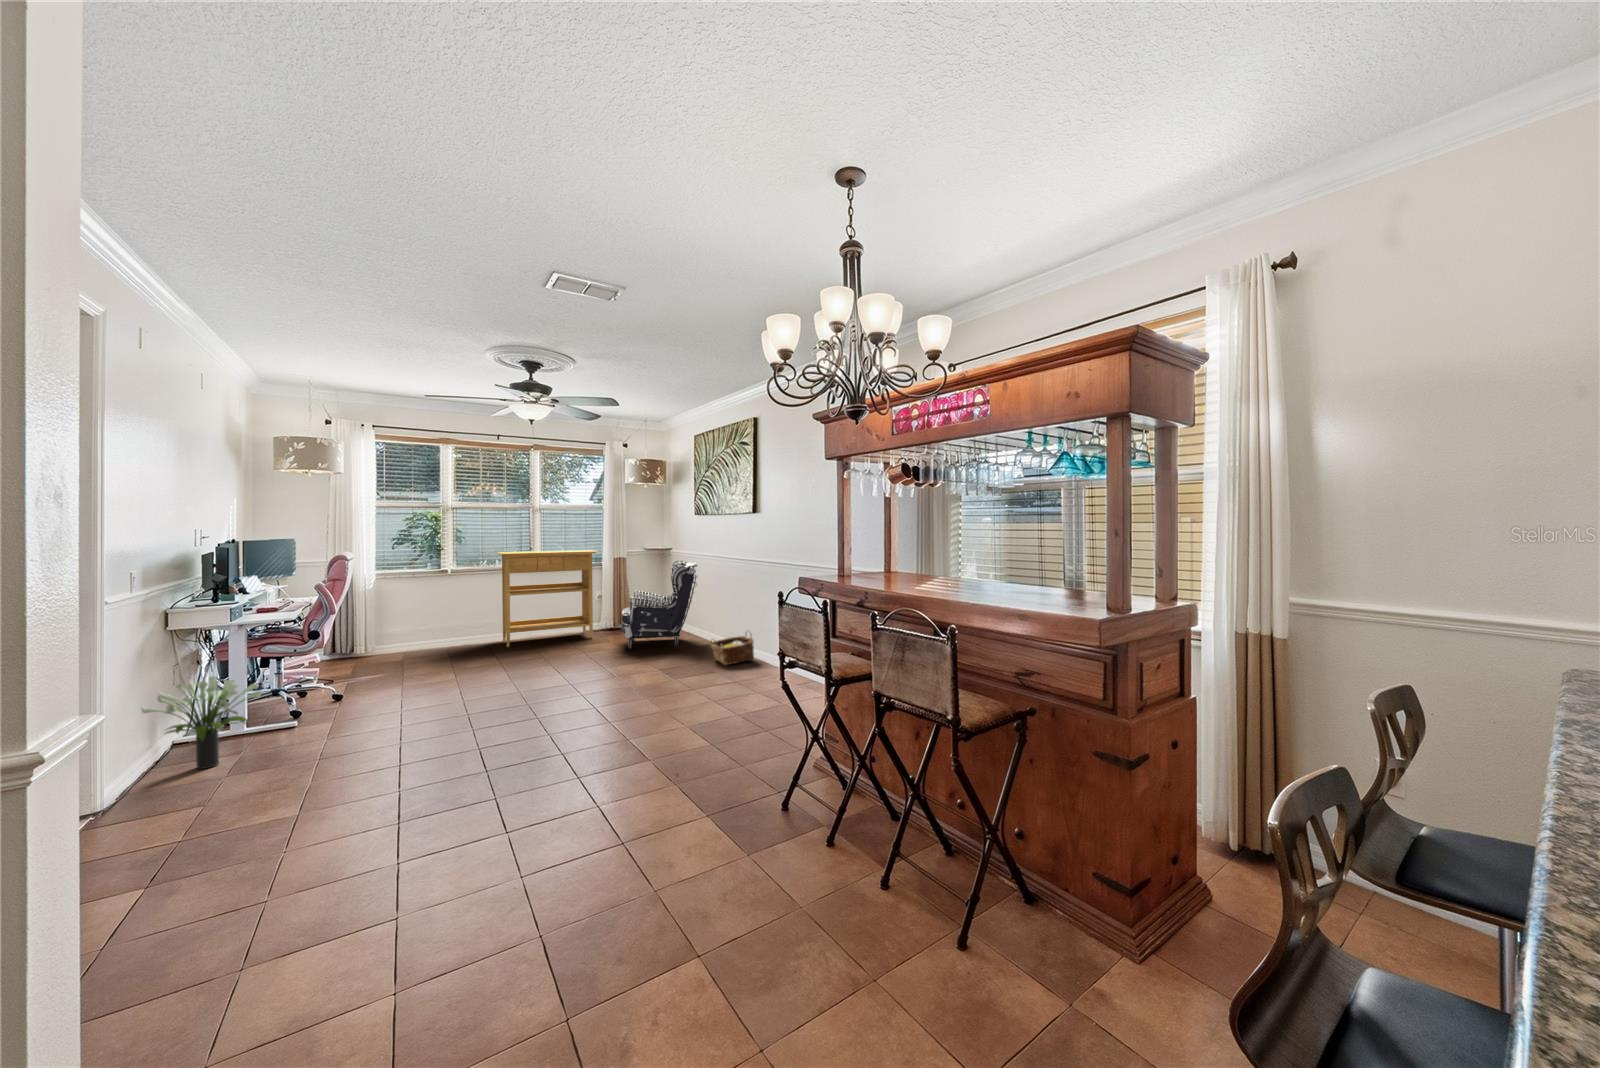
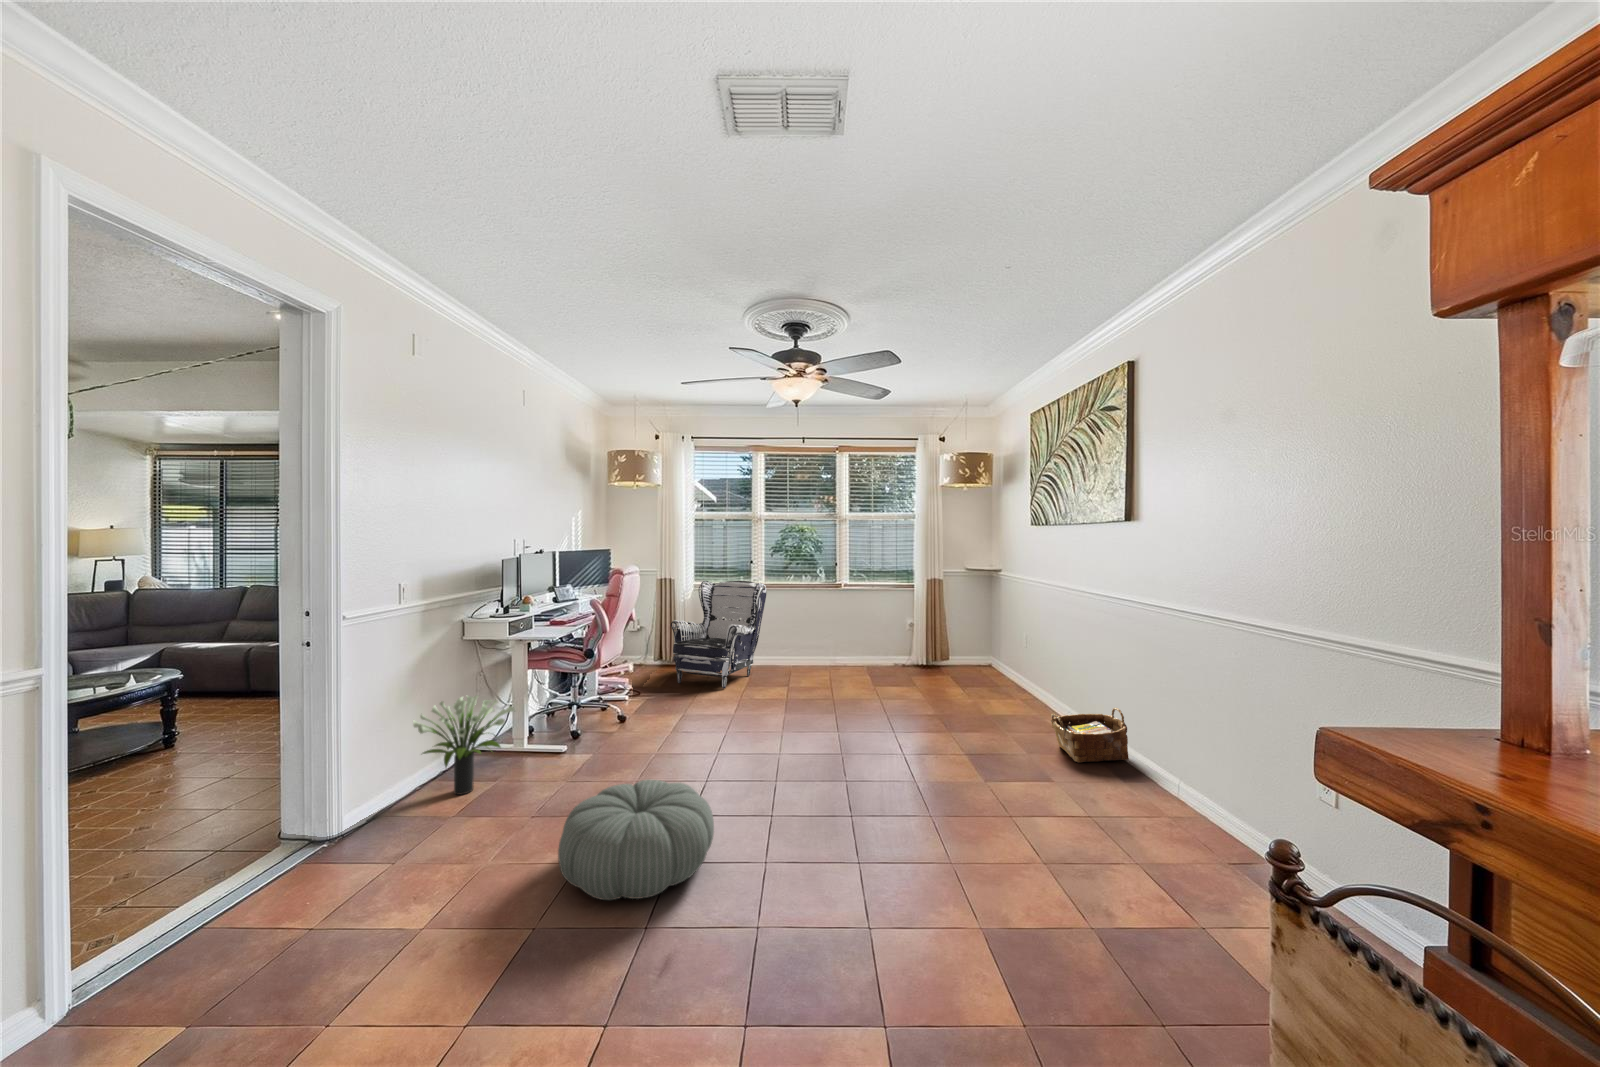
console table: present [498,550,597,647] -> none [800,567,905,676]
armchair: present [621,561,698,649] -> present [671,581,766,689]
pouf: none [383,704,507,775] -> present [558,779,714,900]

